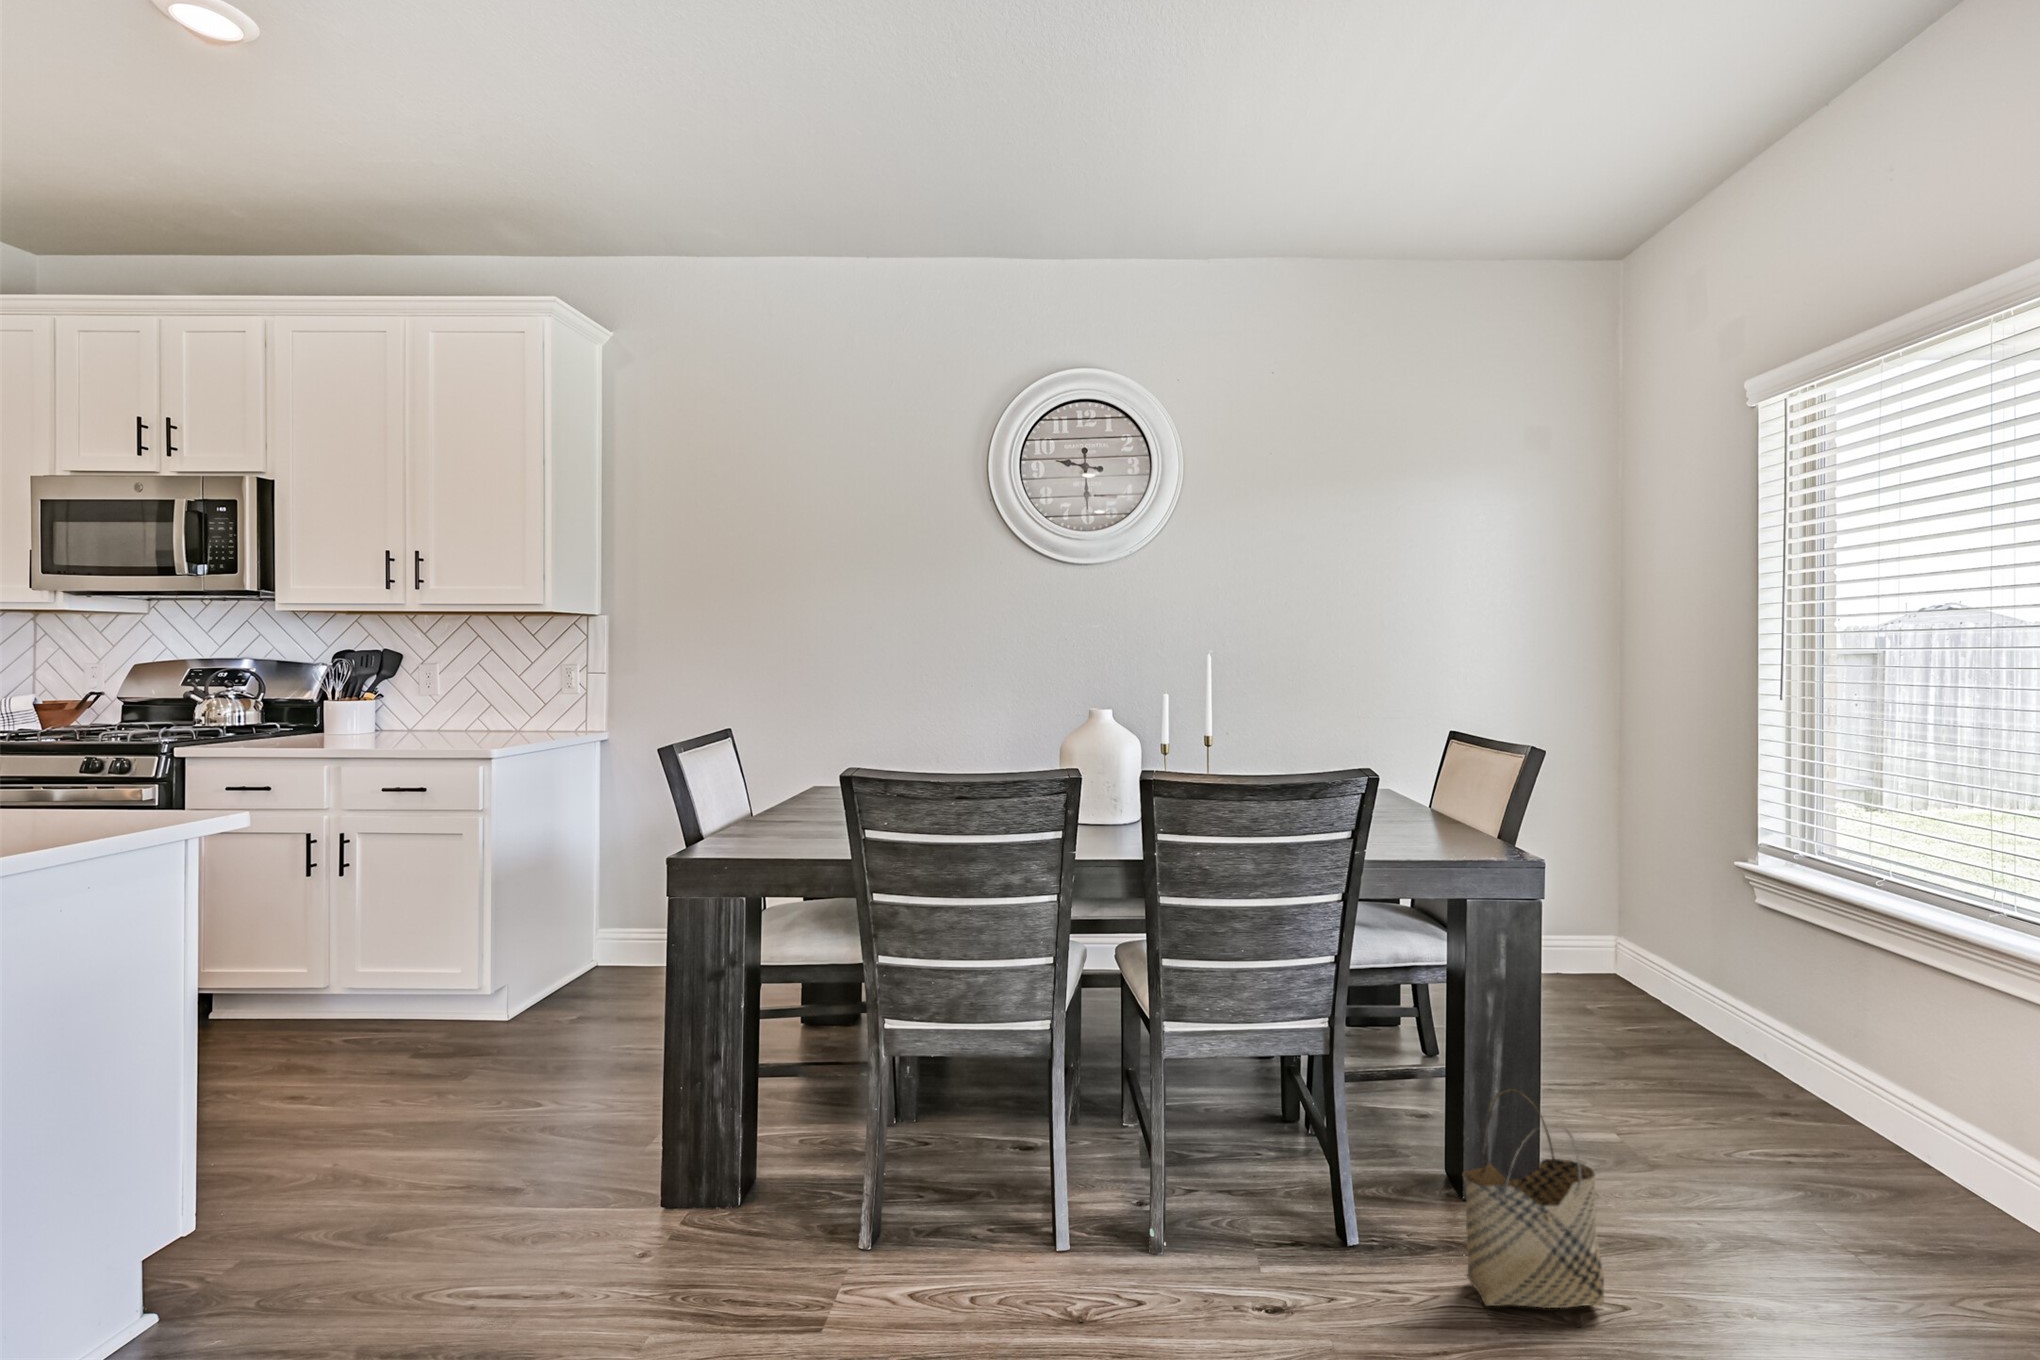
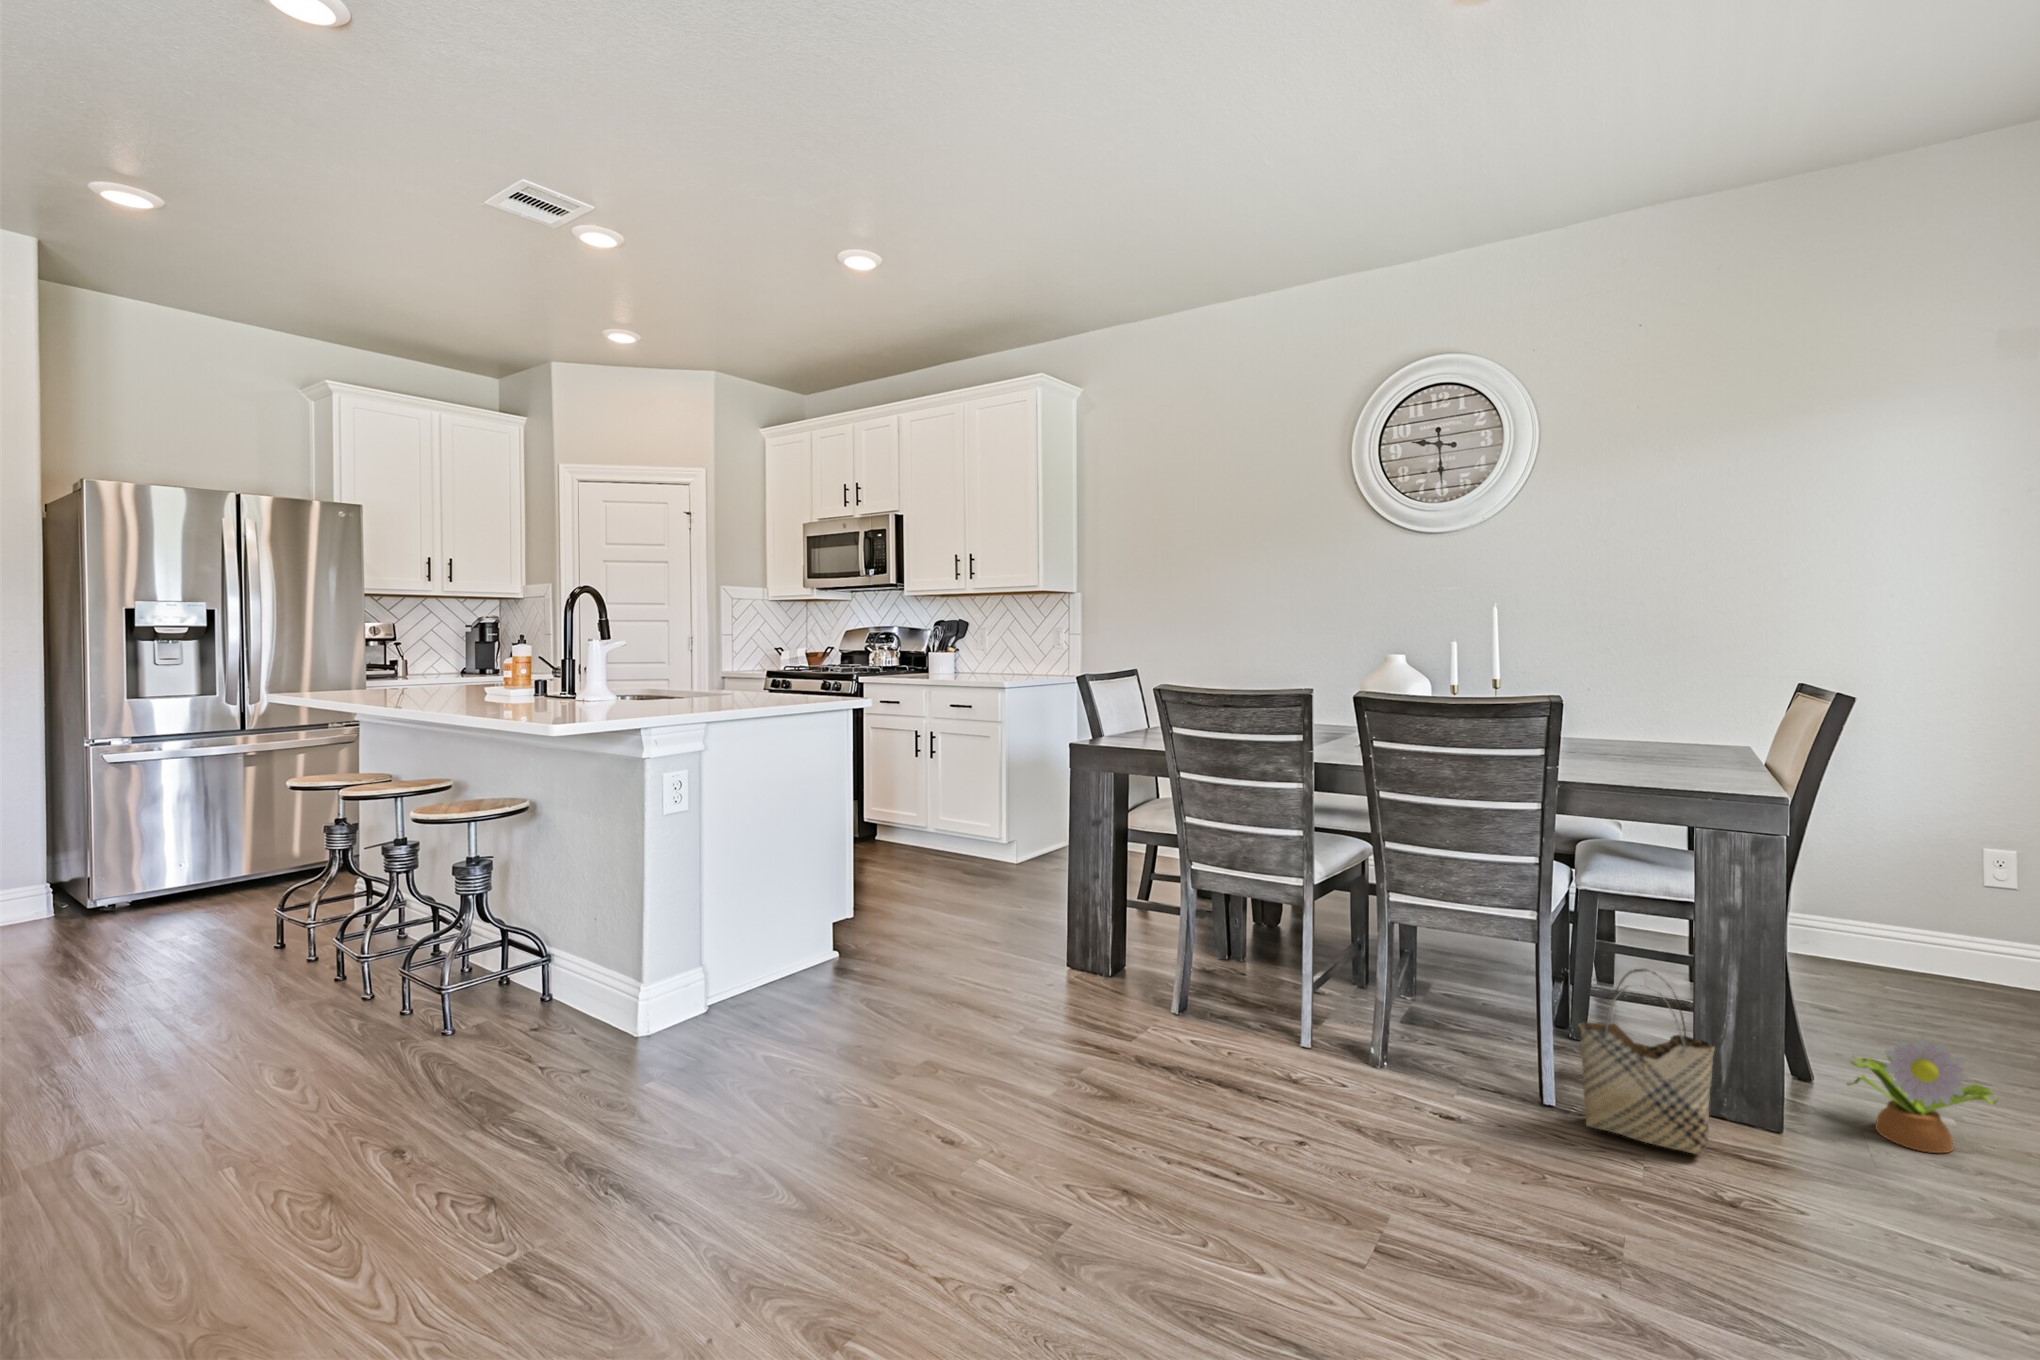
decorative plant: none [1604,1094,1736,1206] -> present [1847,1036,1997,1153]

